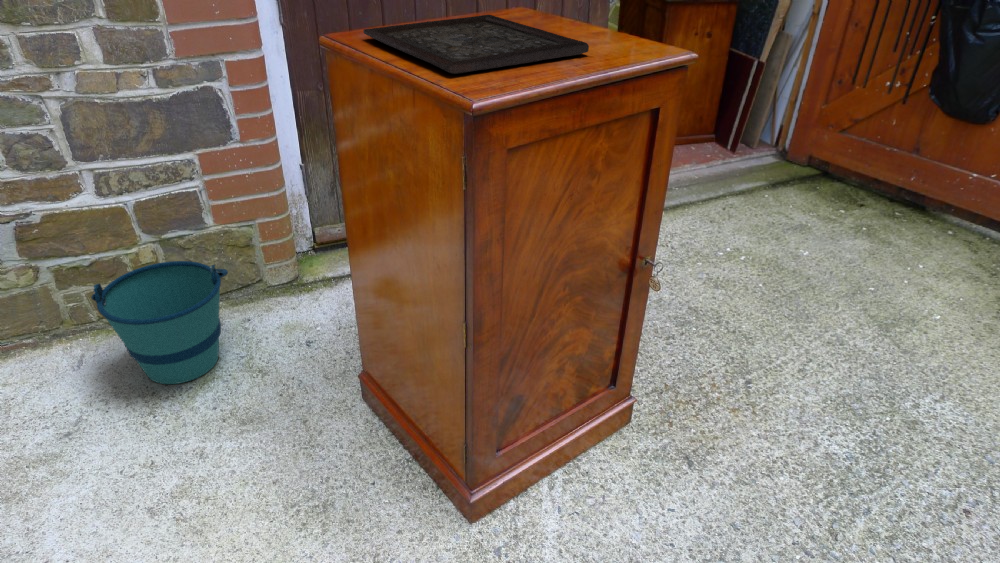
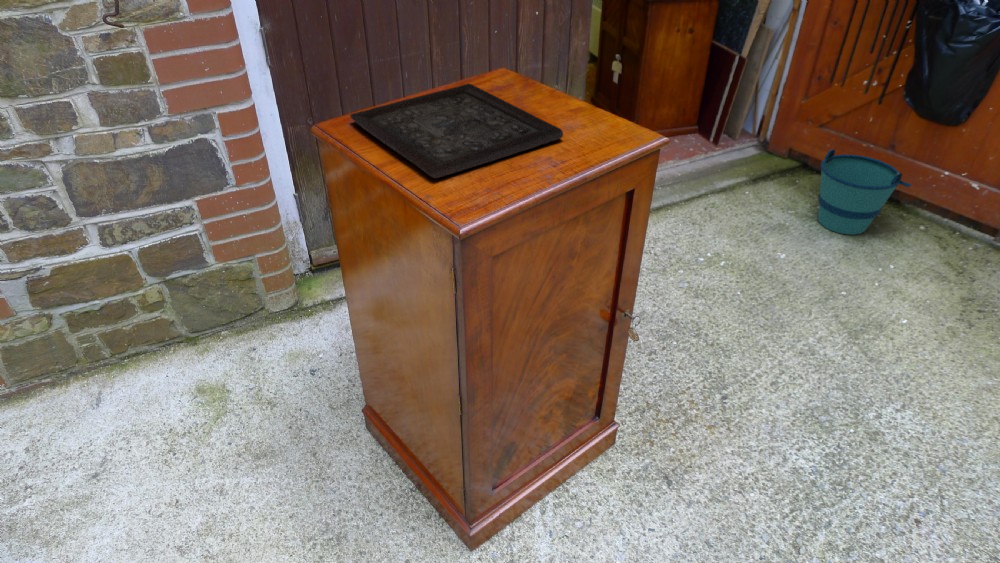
bucket: present [91,261,228,384] -> present [818,149,911,235]

